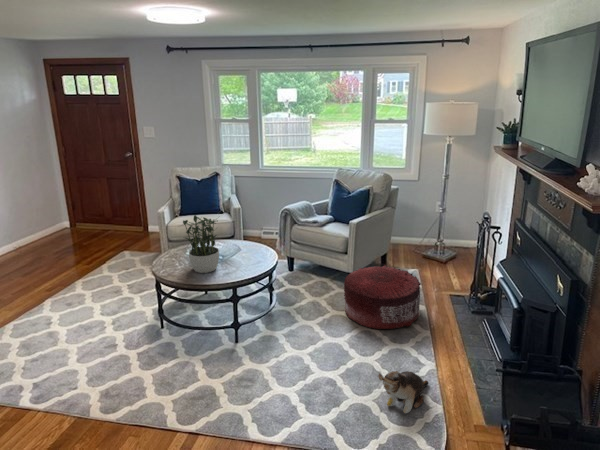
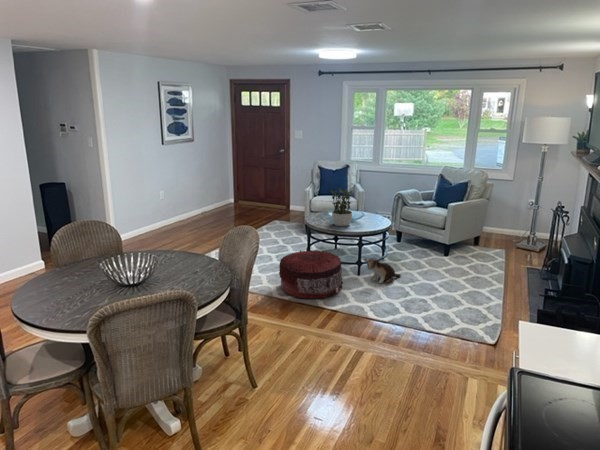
pouf: present [344,265,421,329] -> present [279,251,343,299]
plush toy: present [378,371,429,413] -> present [364,258,401,283]

